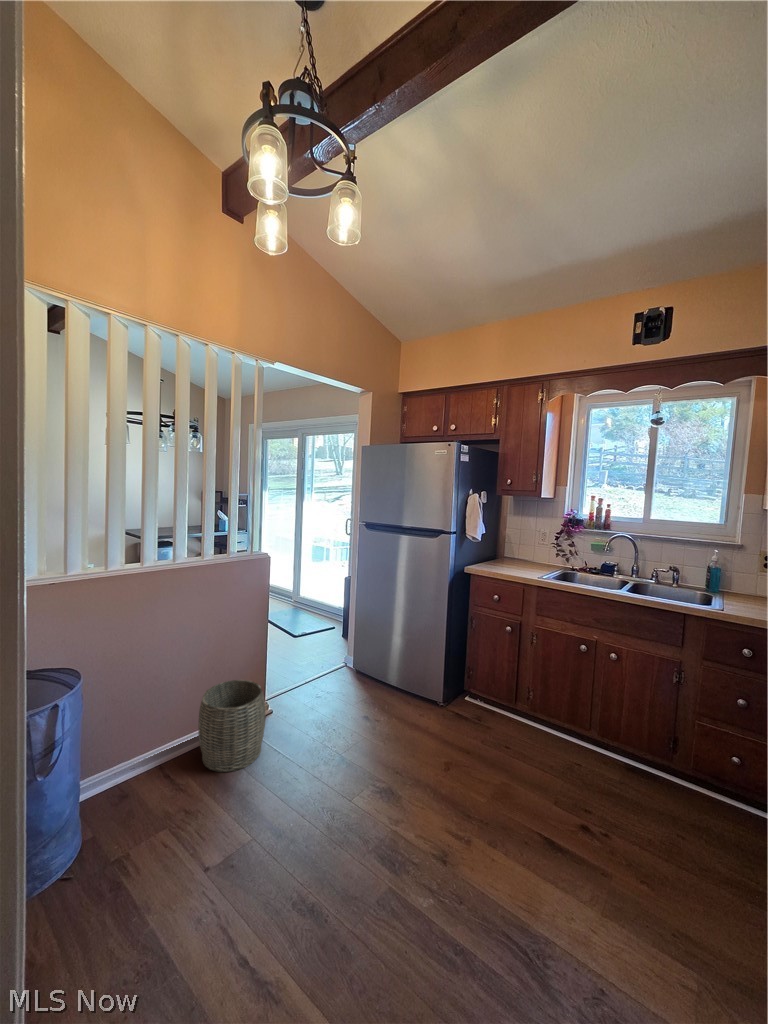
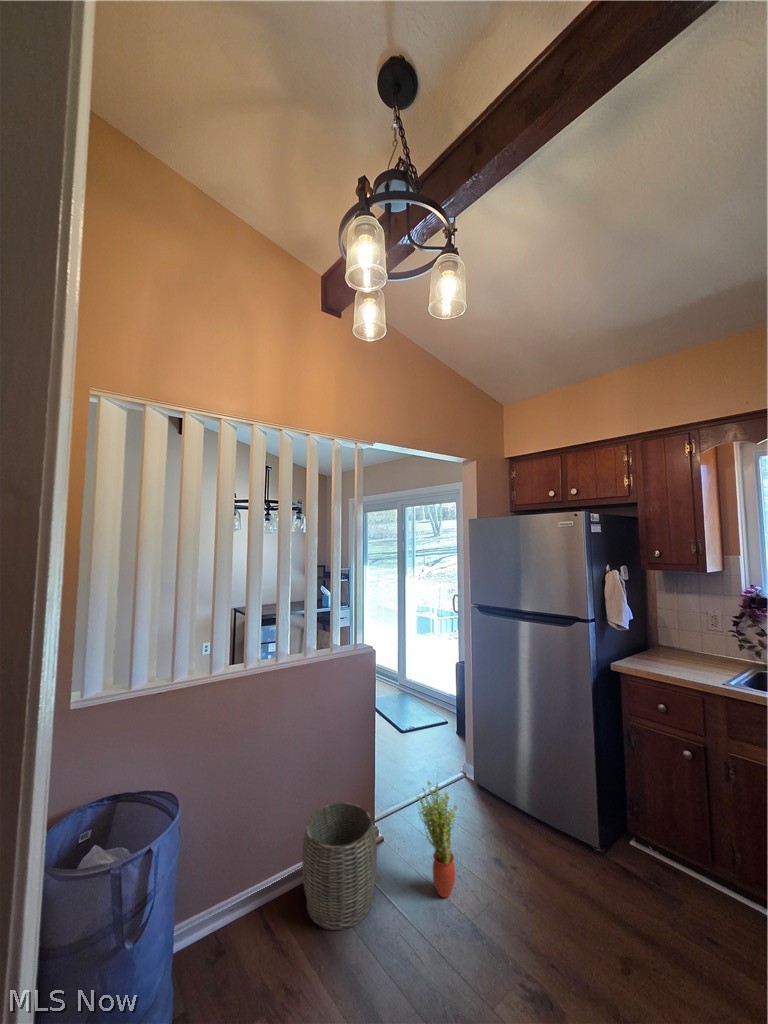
potted plant: none [301,657,336,743] -> present [417,781,457,898]

